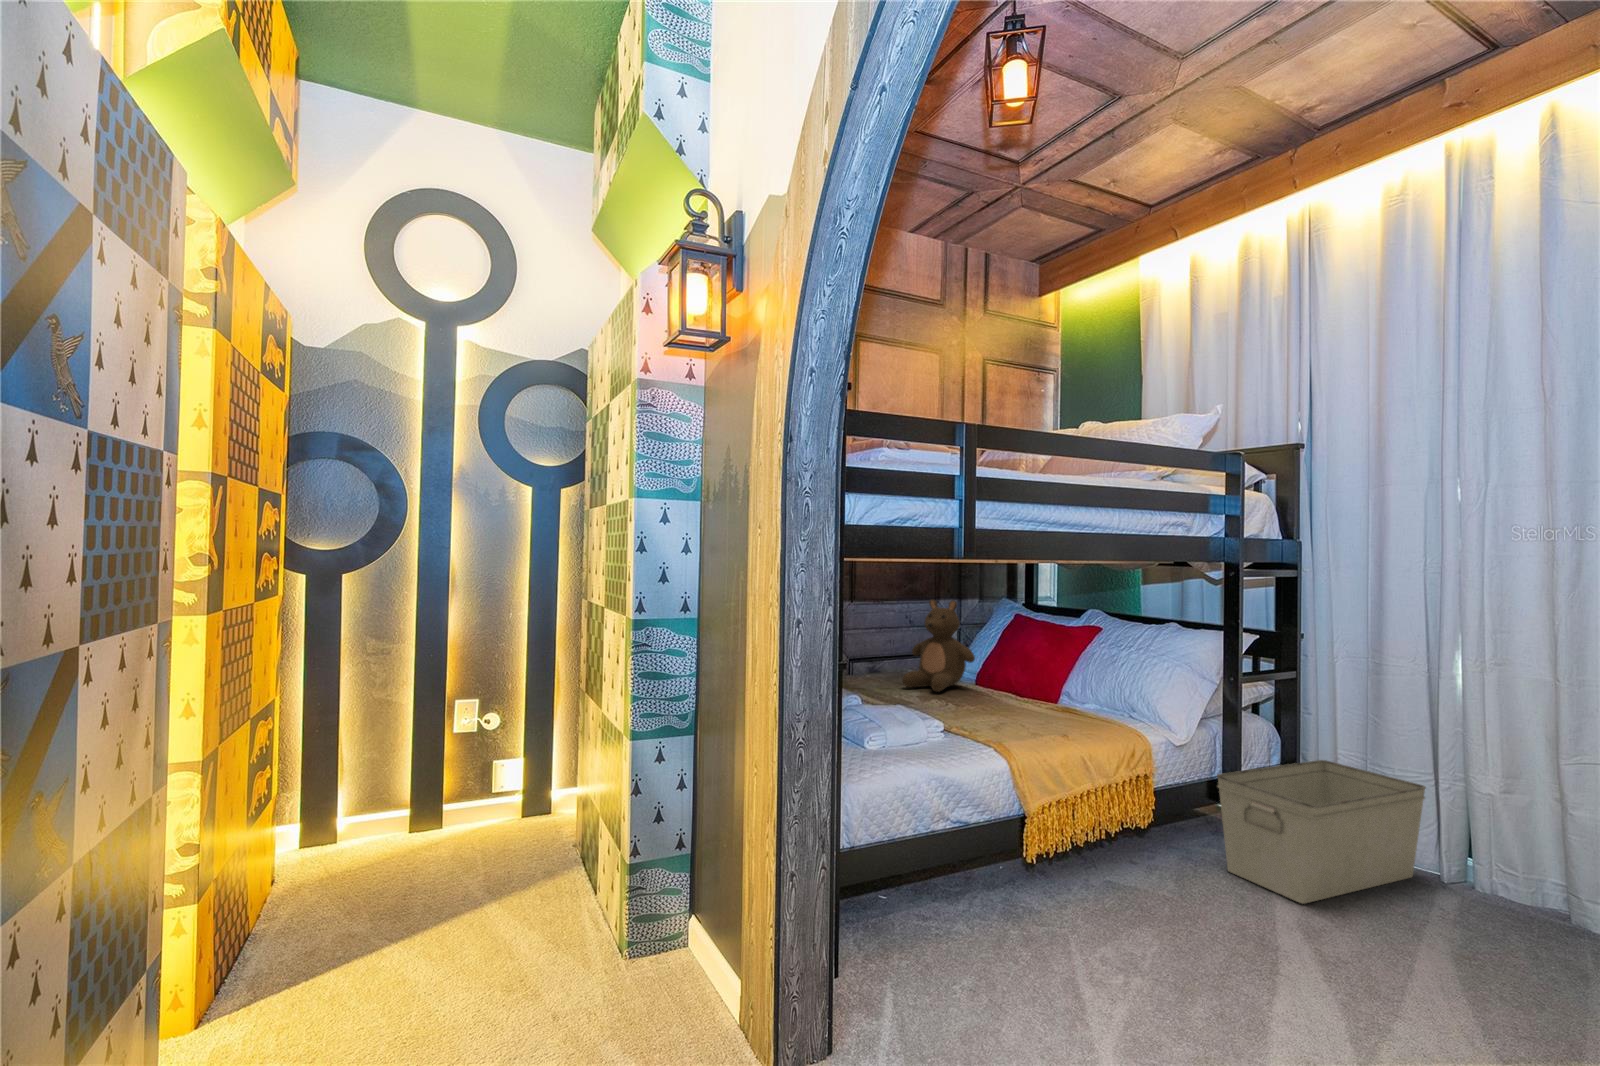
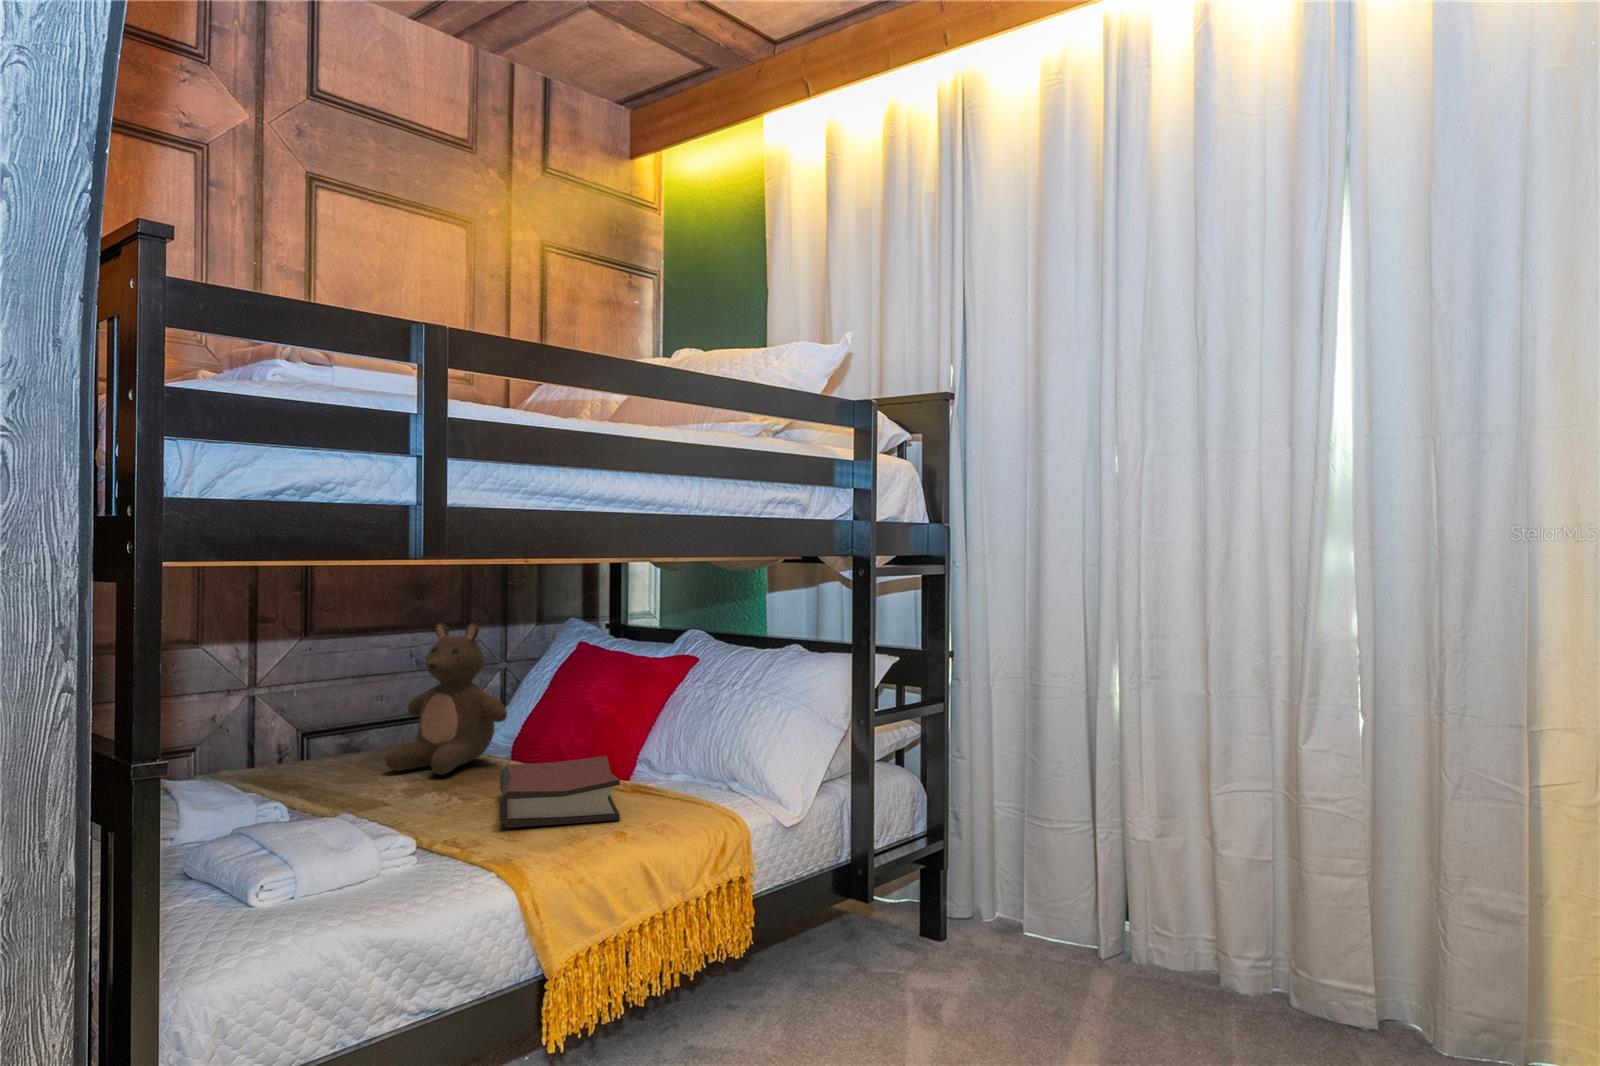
hardback book: none [978,688,1063,728] -> present [500,756,620,828]
storage bin: present [1217,760,1426,904] -> none [842,817,1085,1028]

